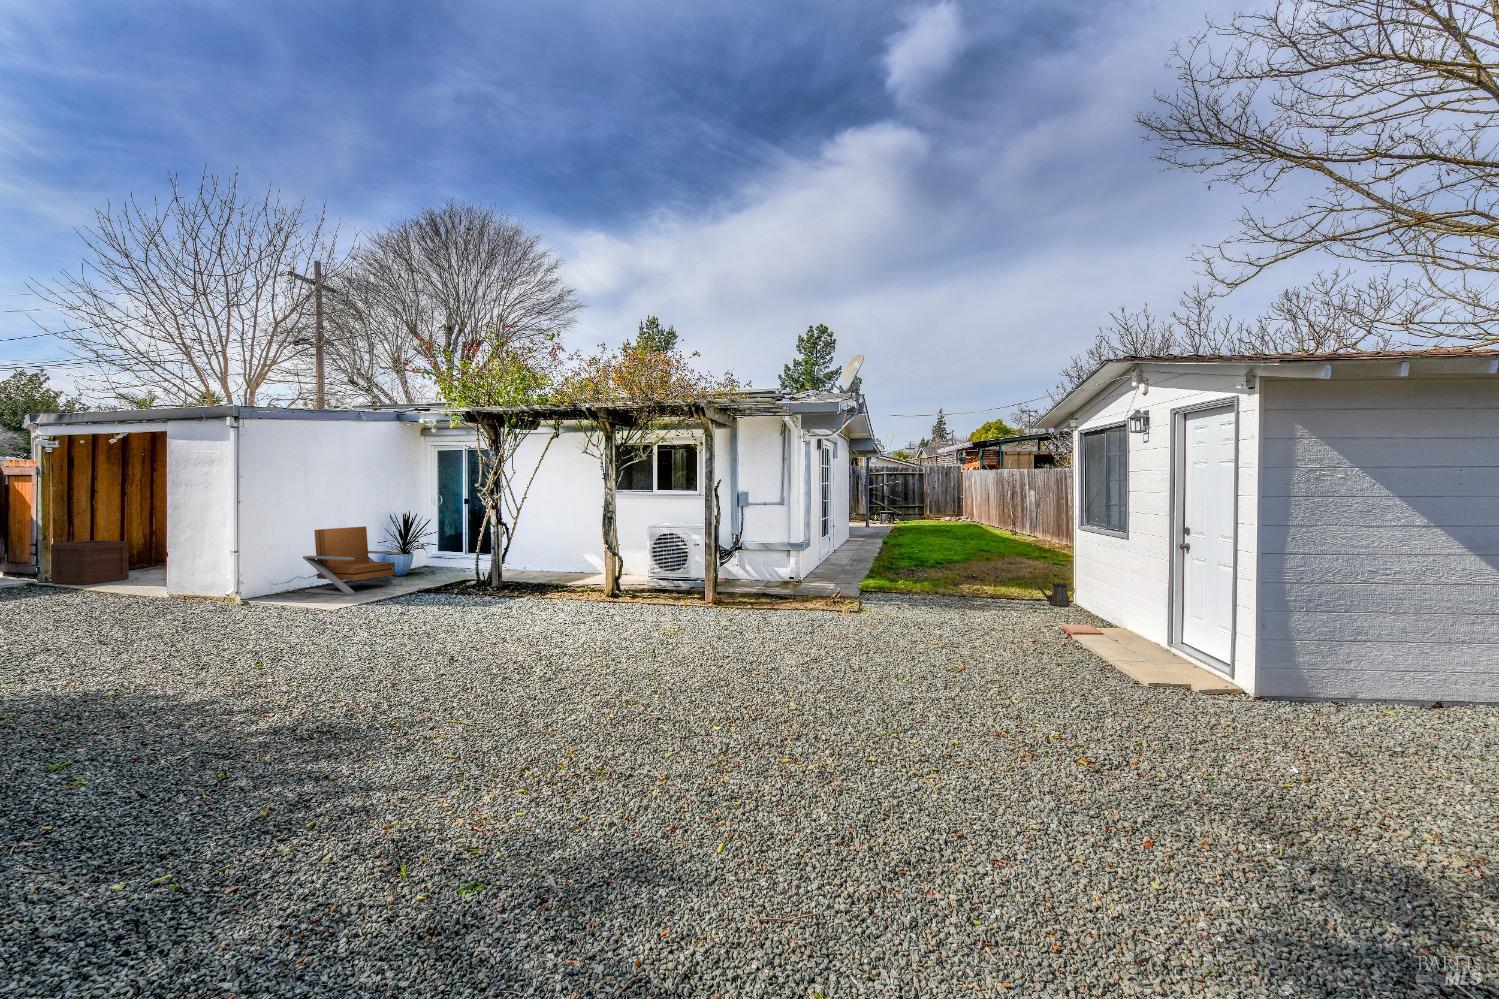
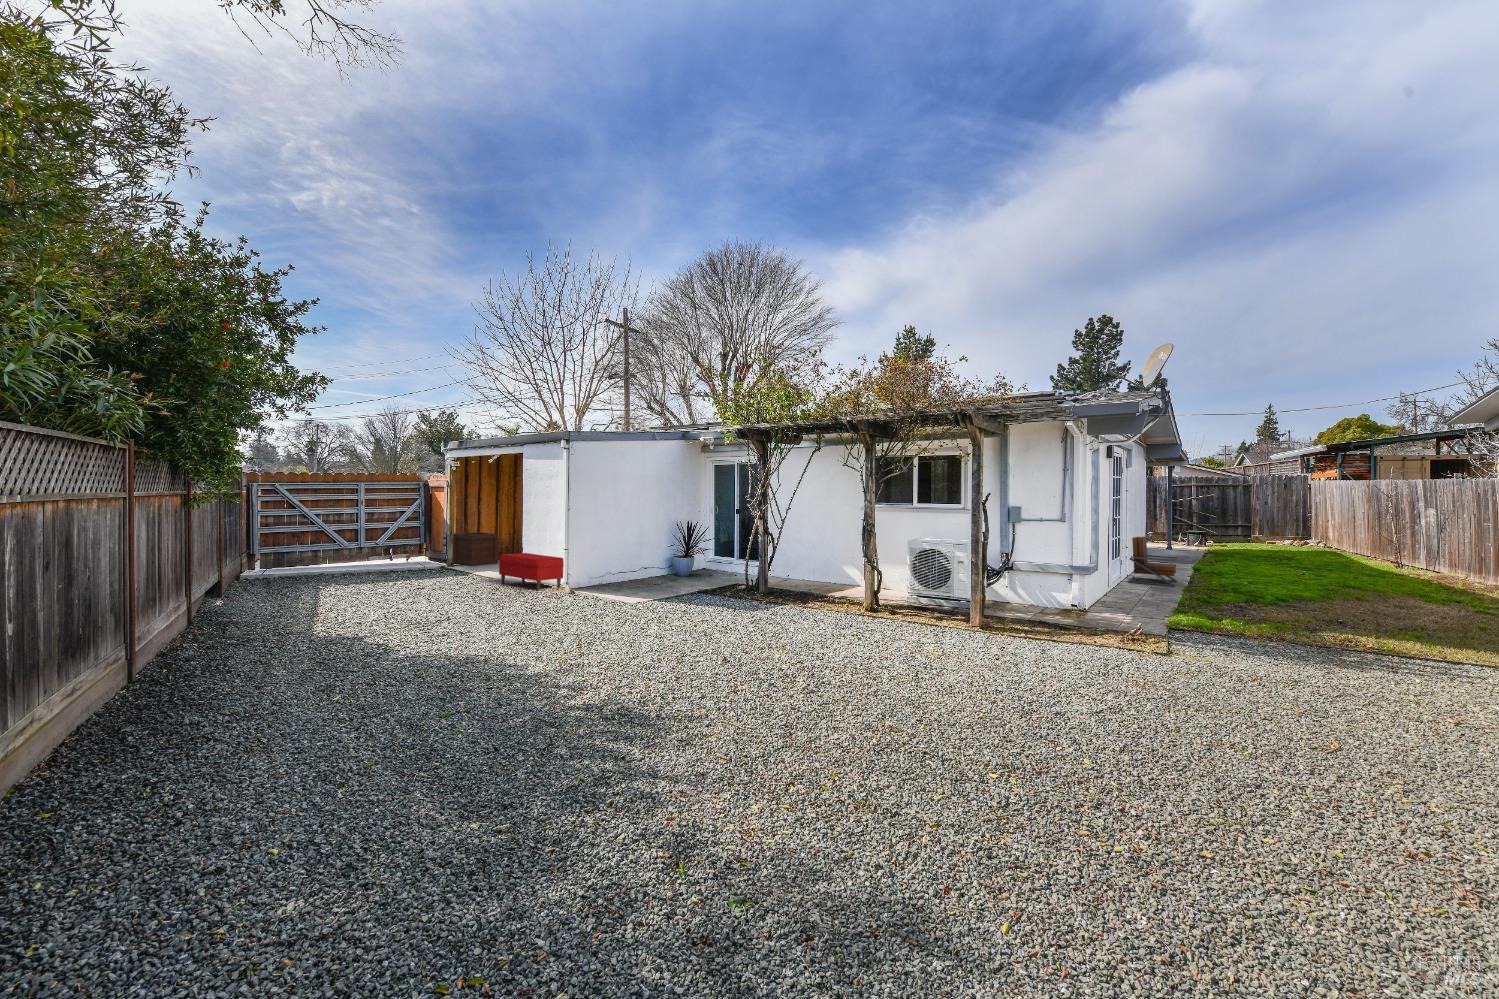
lounge chair: present [303,526,403,595] -> present [1128,537,1178,586]
bench: none [132,563,233,608] -> present [499,553,564,590]
watering can: present [1032,580,1075,606] -> none [1411,637,1489,678]

